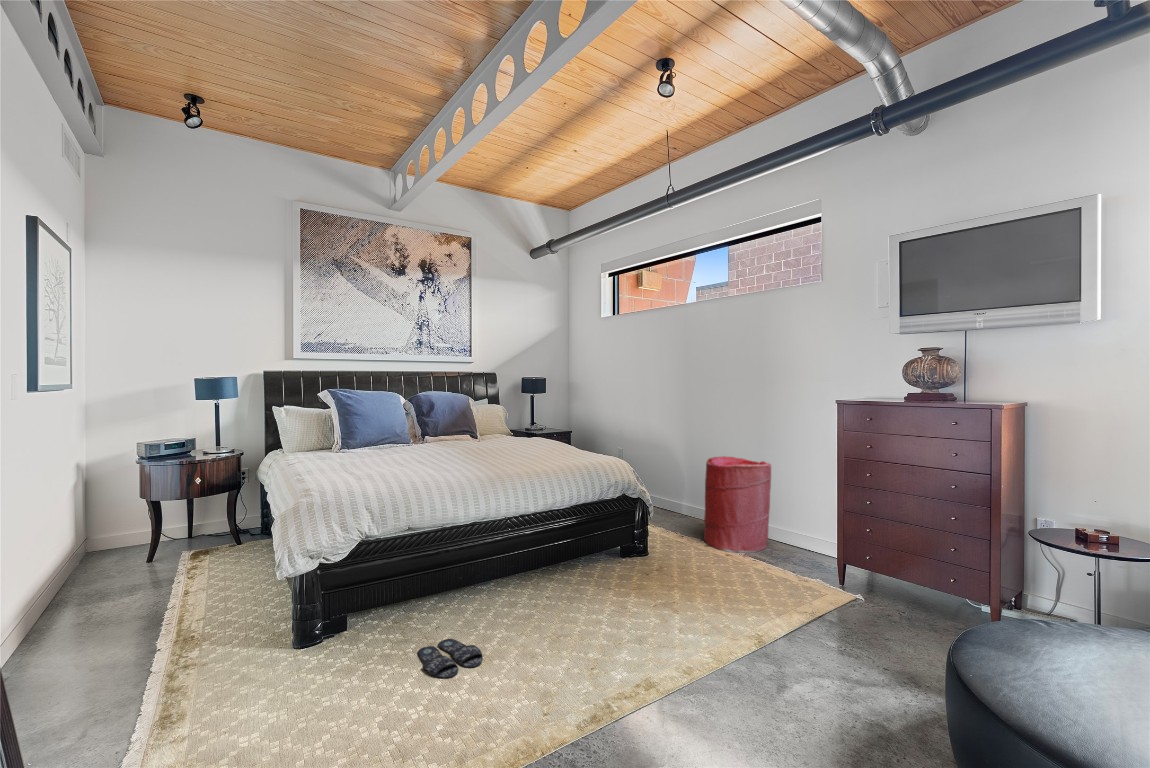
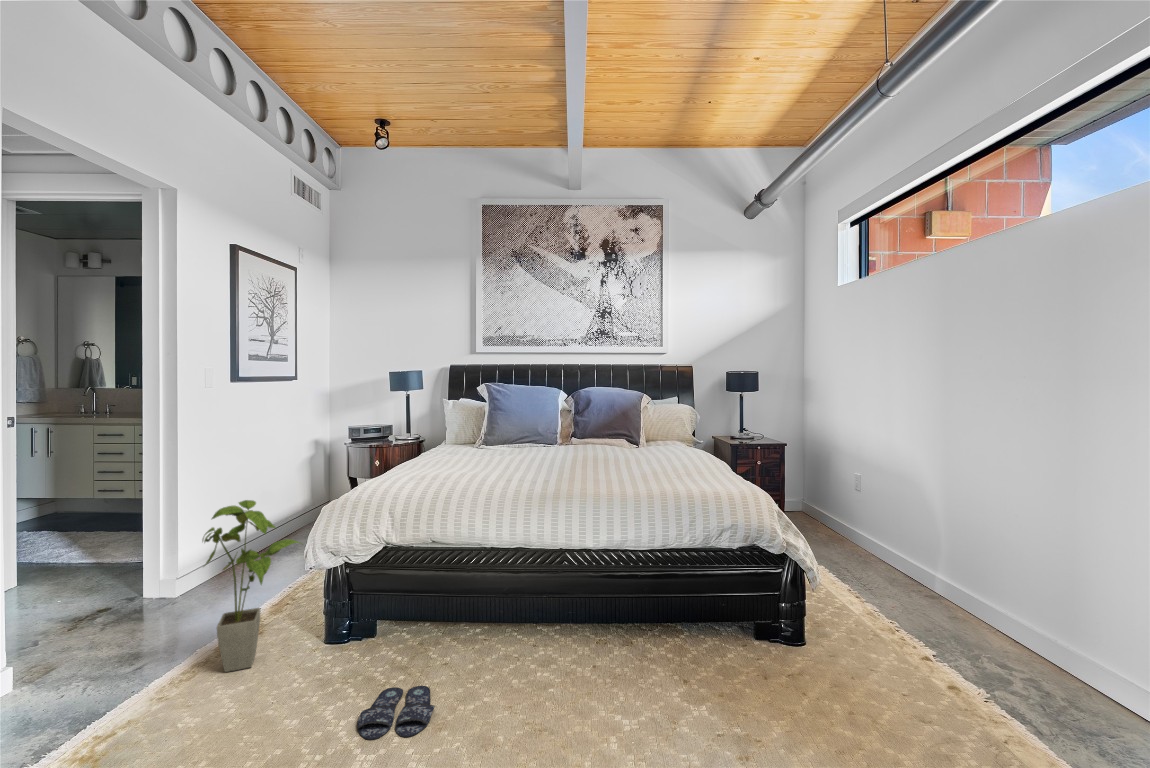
laundry hamper: present [704,456,771,553] -> none [930,508,1082,702]
house plant: none [191,512,294,692] -> present [202,500,299,672]

